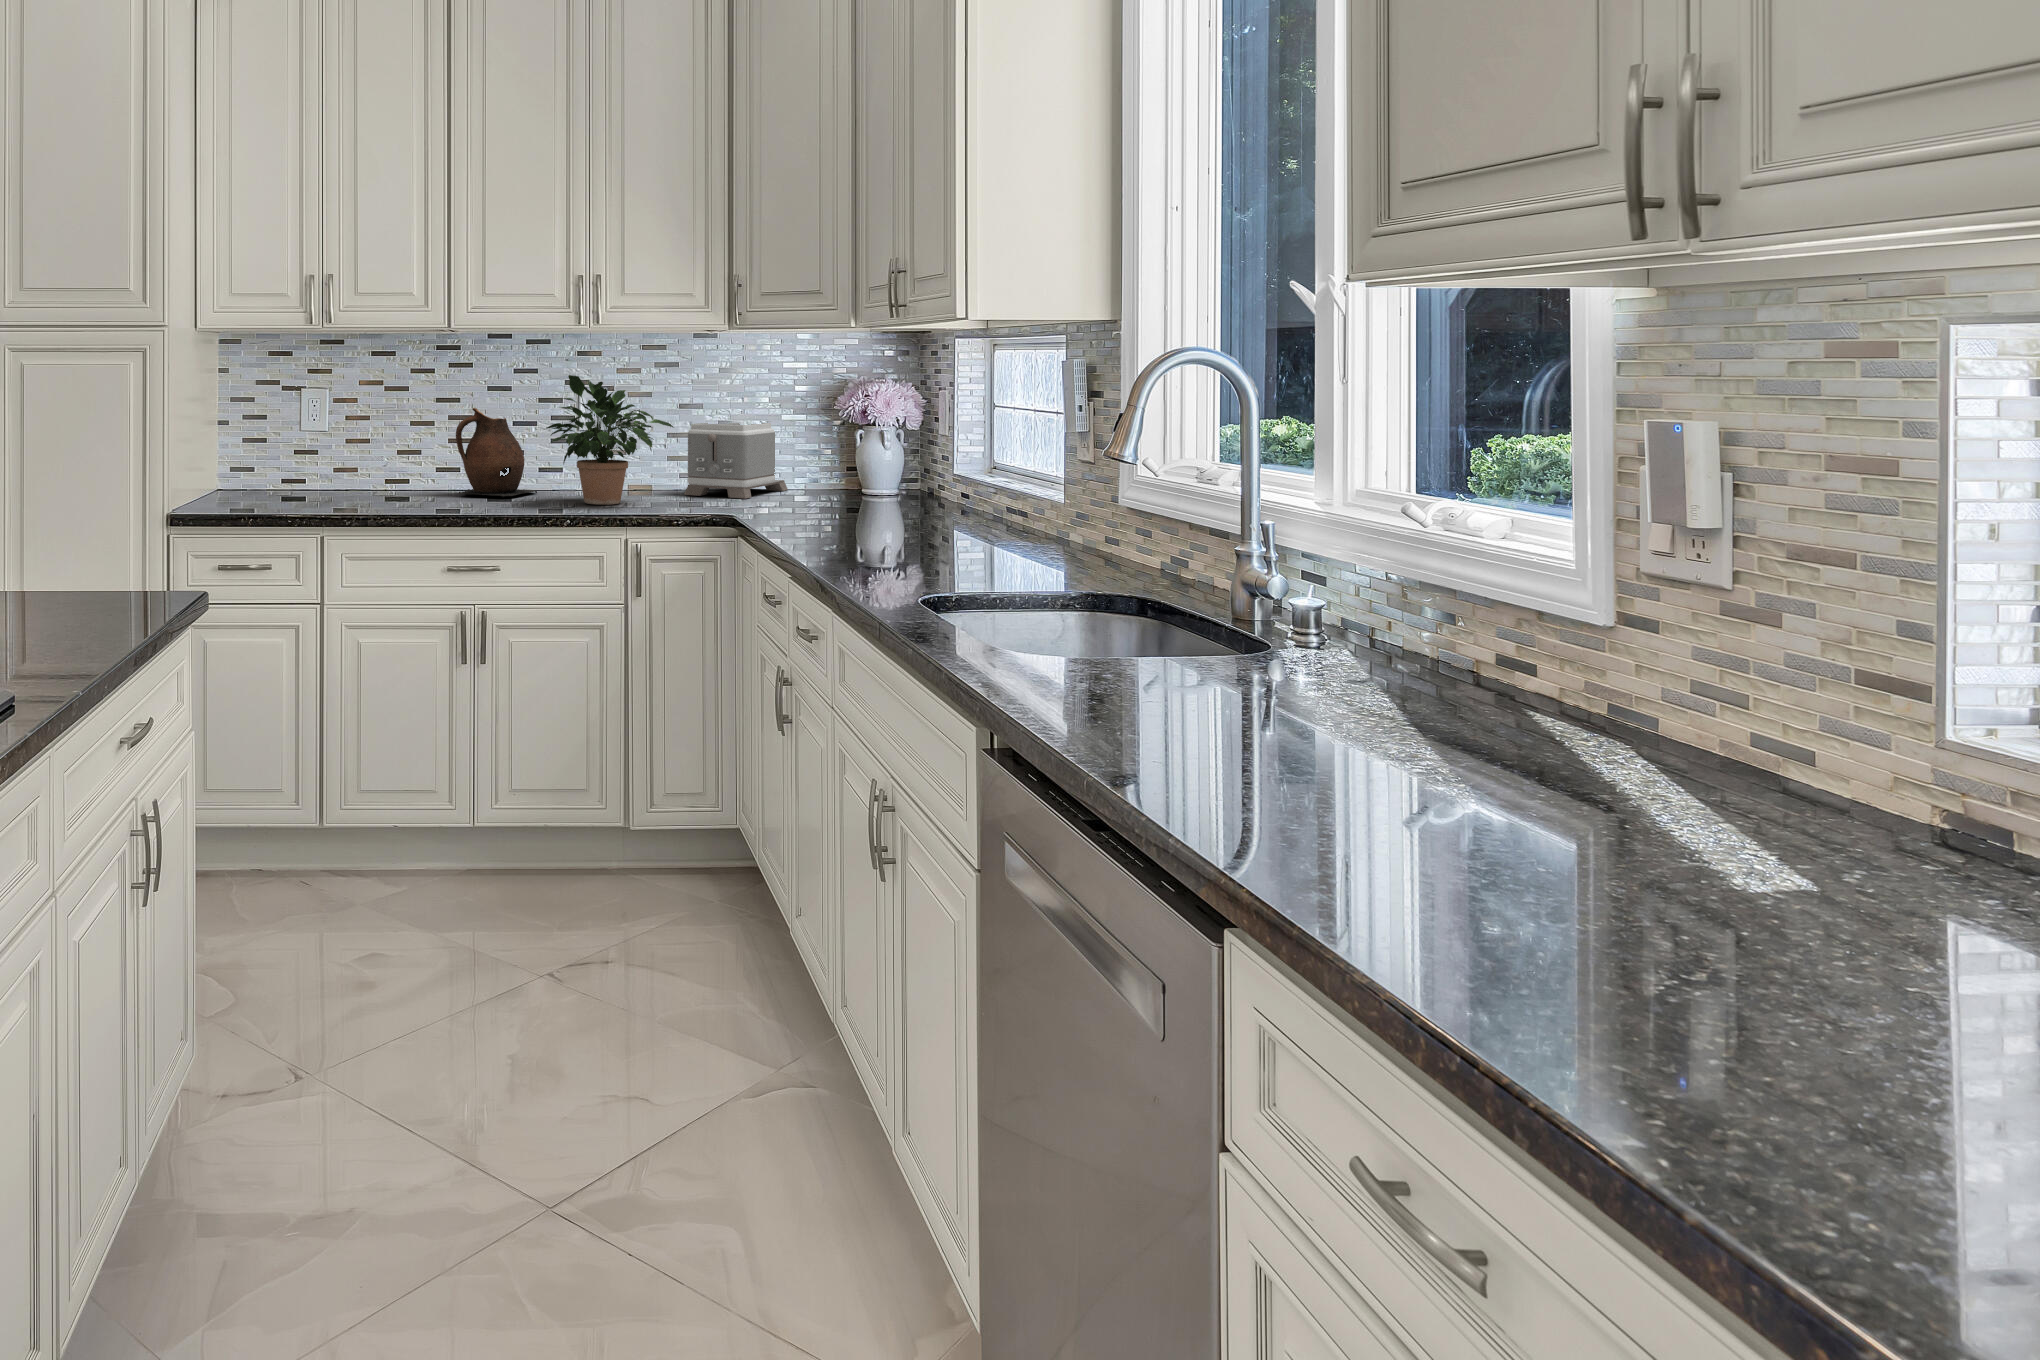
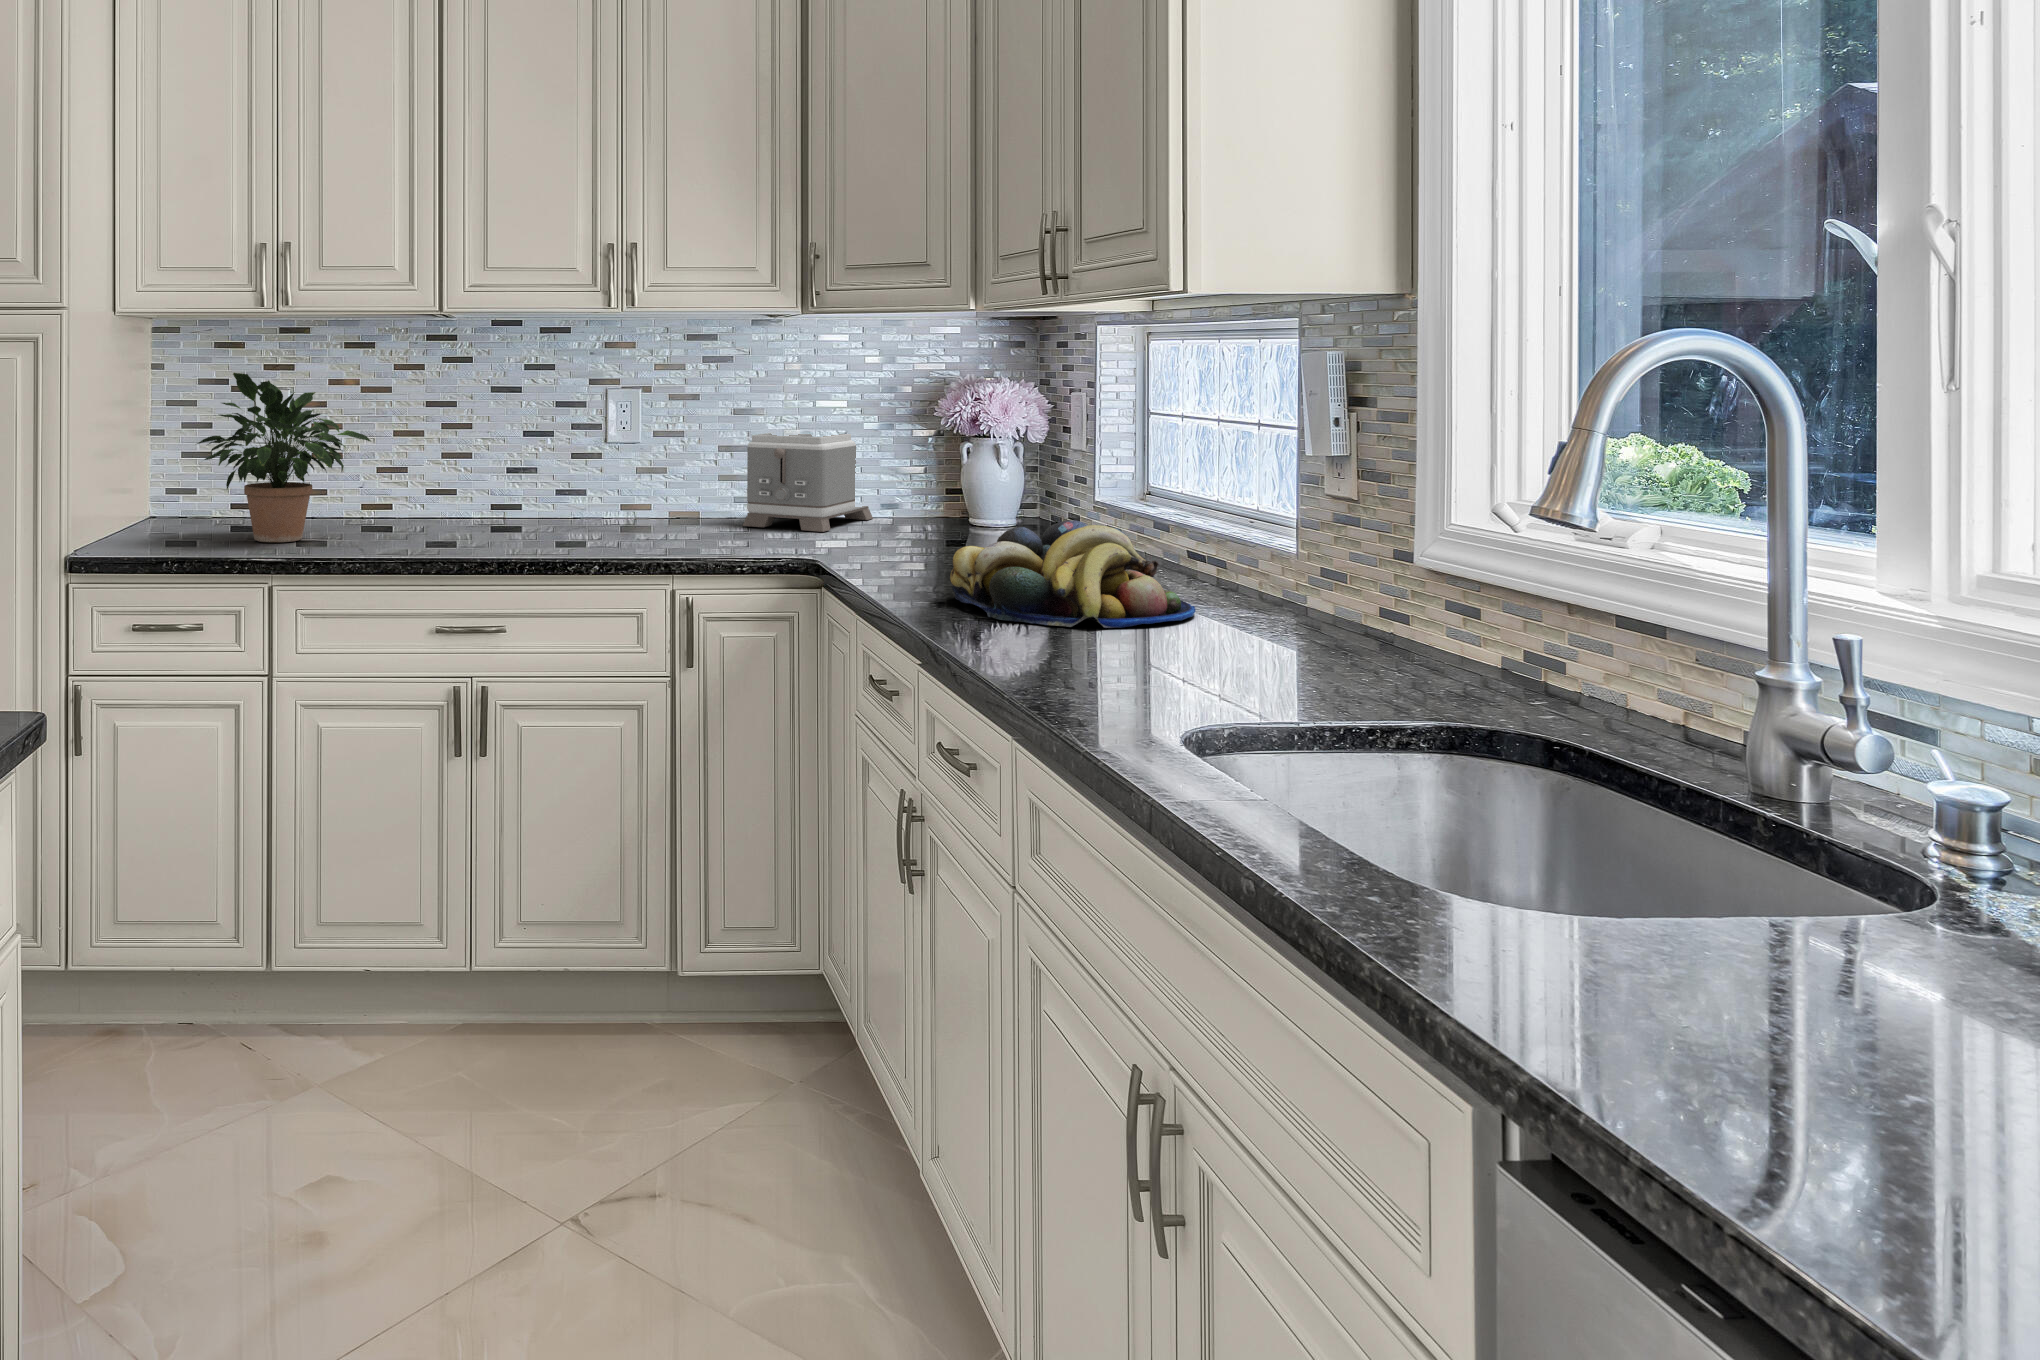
potted plant: present [546,375,673,505] -> present [197,373,371,542]
ceramic pitcher: present [456,408,537,497] -> none [450,414,554,530]
fruit bowl: none [819,482,989,554] -> present [950,520,1196,628]

